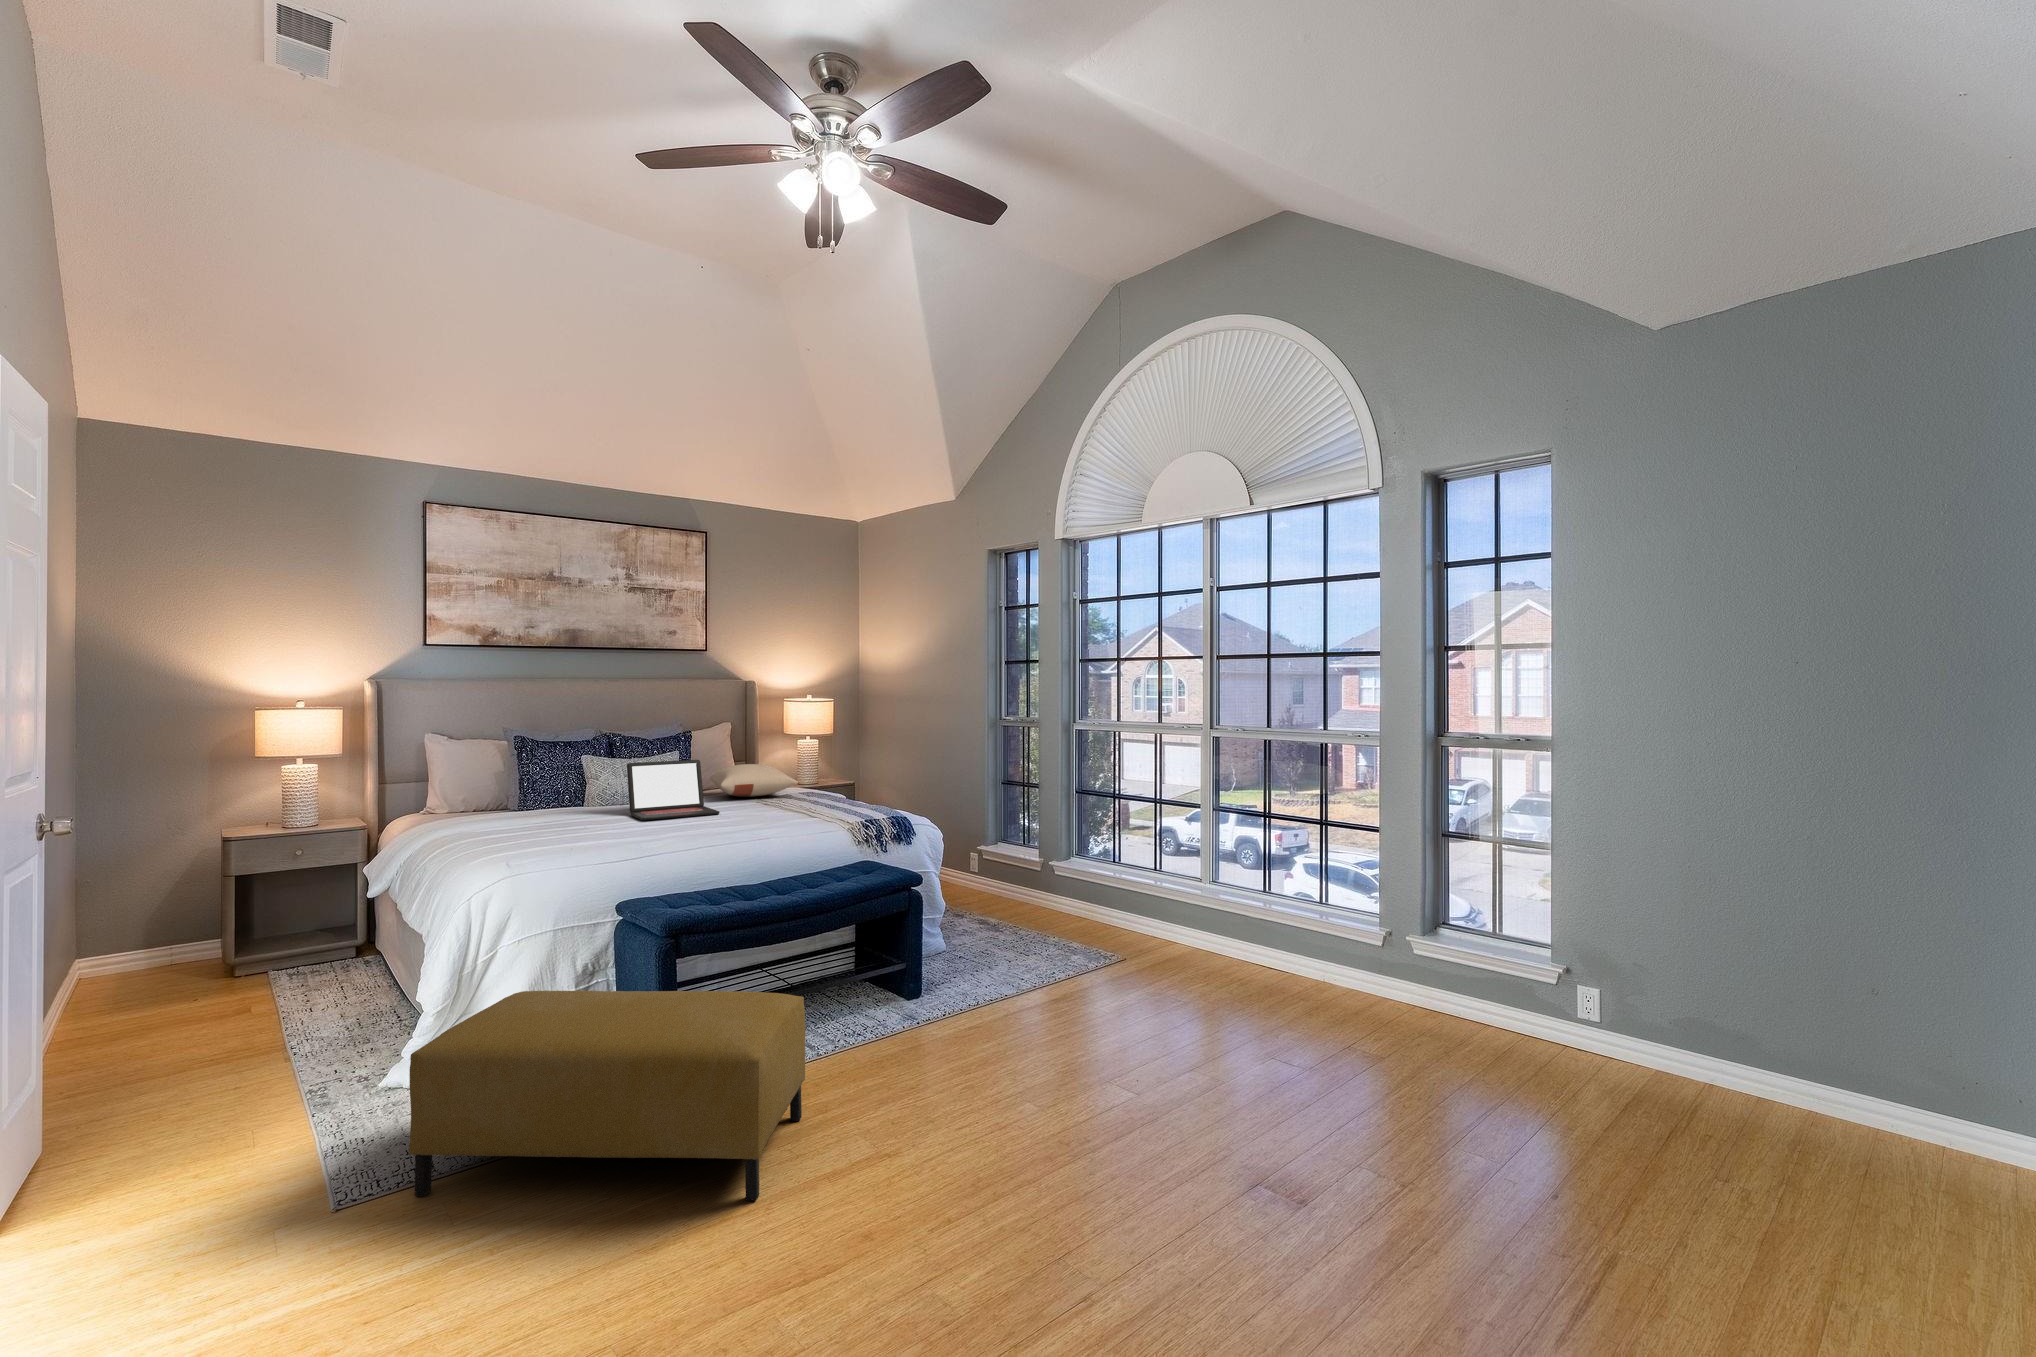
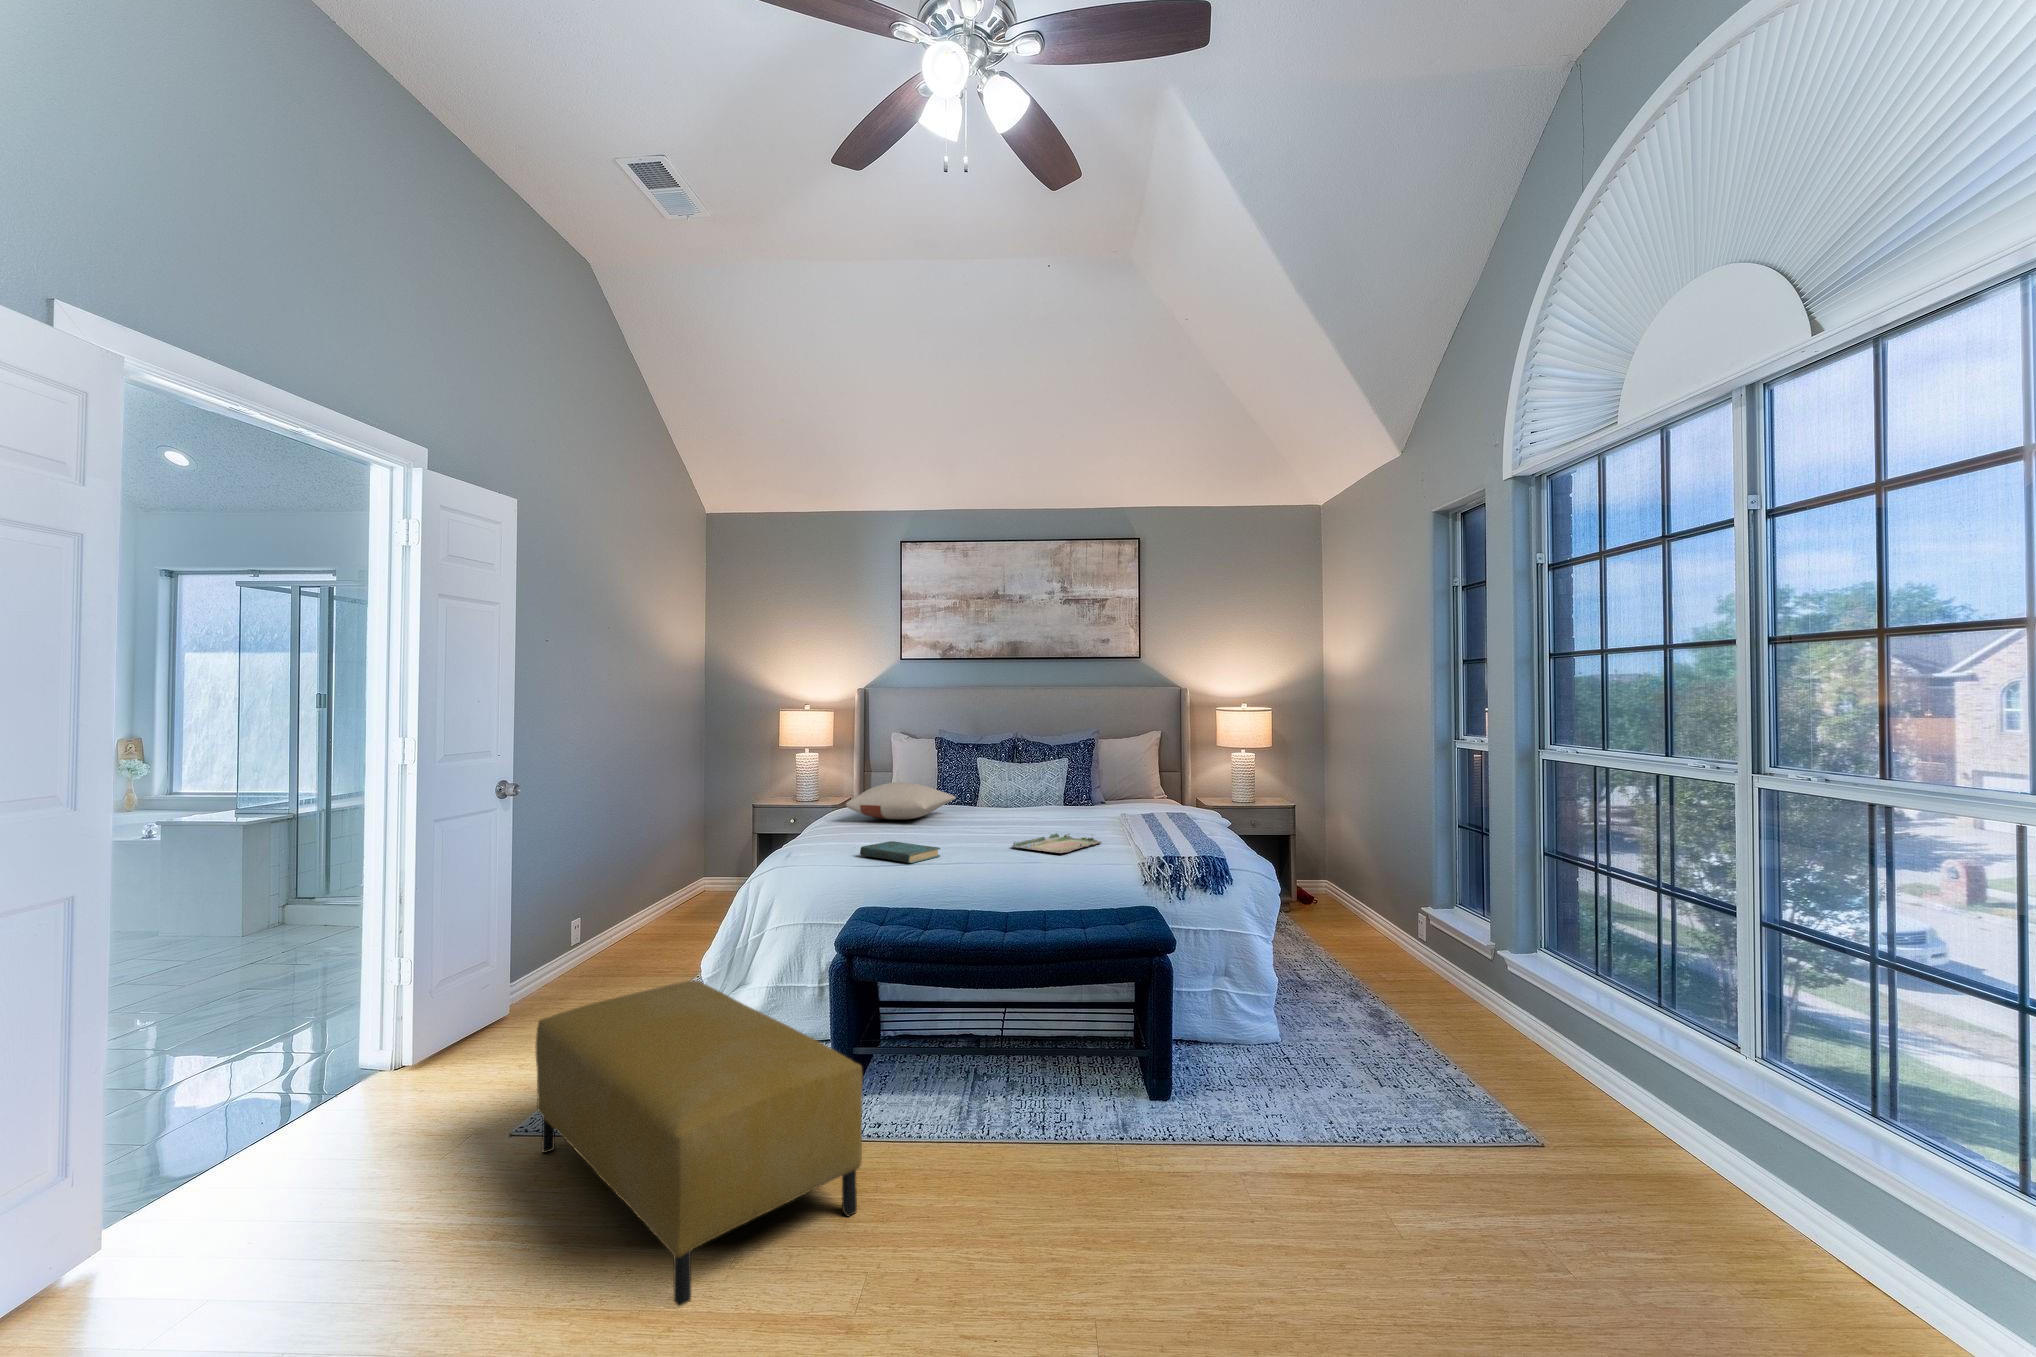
laptop: present [627,760,720,821] -> none [982,768,1062,827]
pillow: present [710,764,798,797] -> present [846,782,956,820]
tray: none [725,812,794,832] -> present [1012,833,1102,853]
book: none [598,837,678,854] -> present [860,841,940,863]

